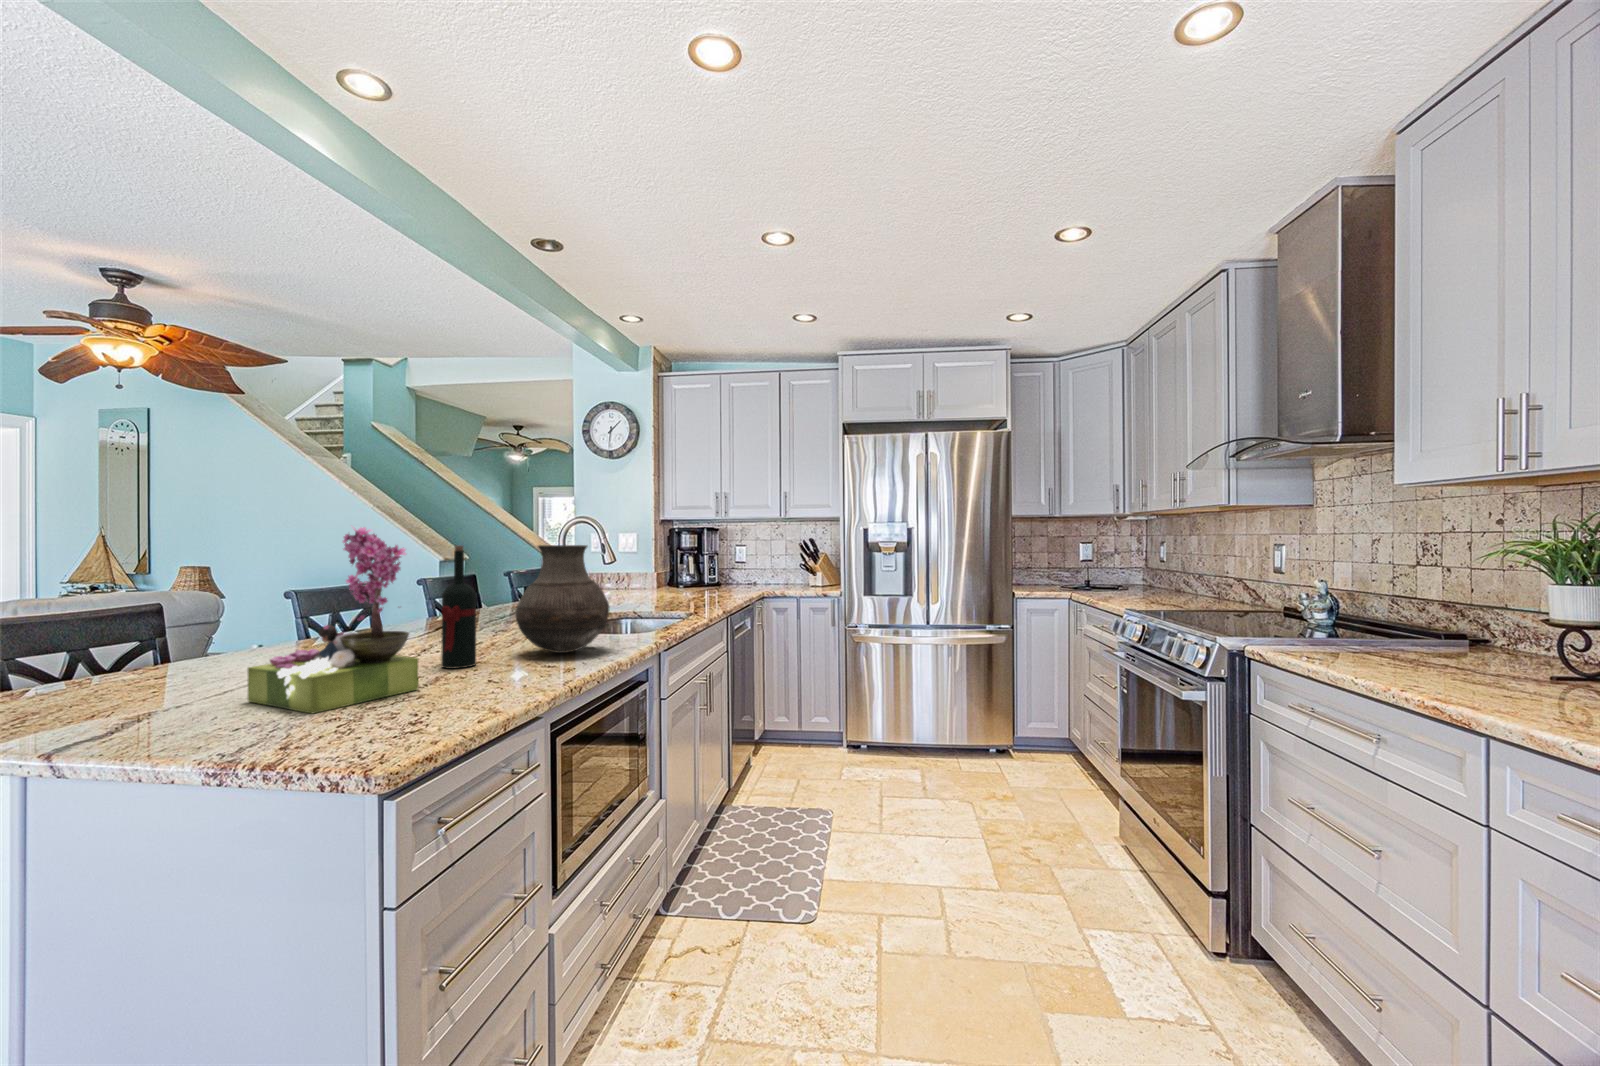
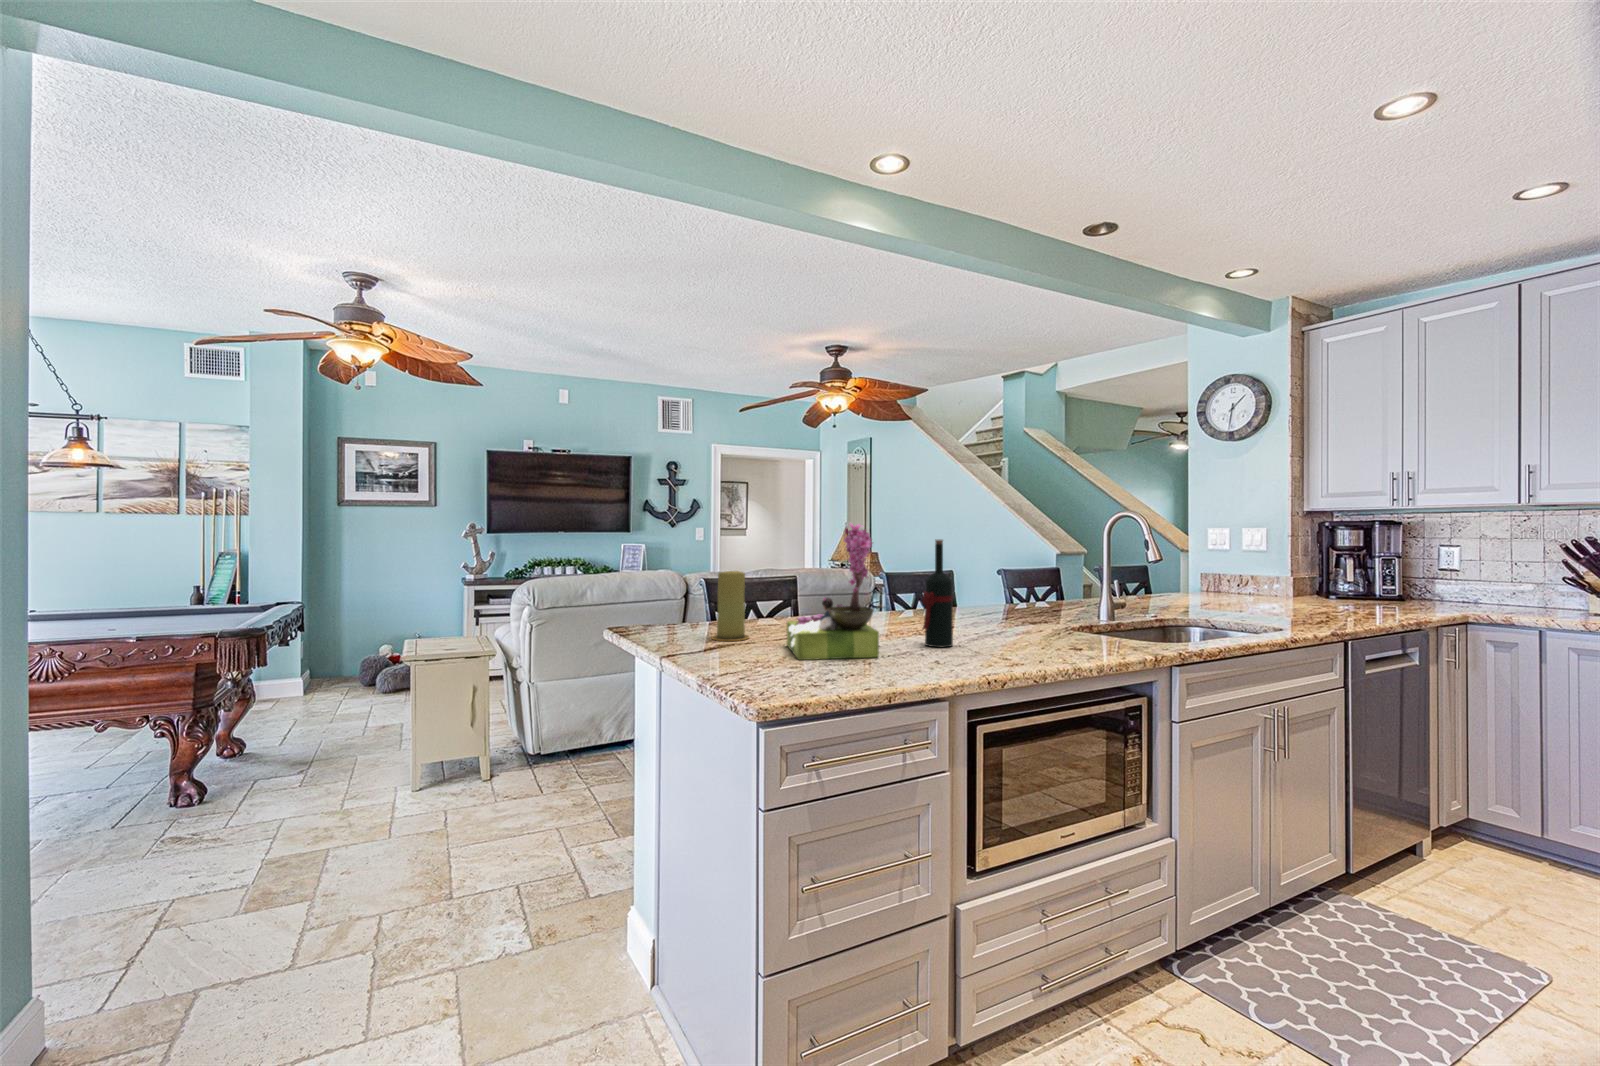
vase: present [515,545,609,653] -> none [993,541,1087,649]
candle: none [65,602,152,720] -> present [712,571,749,641]

